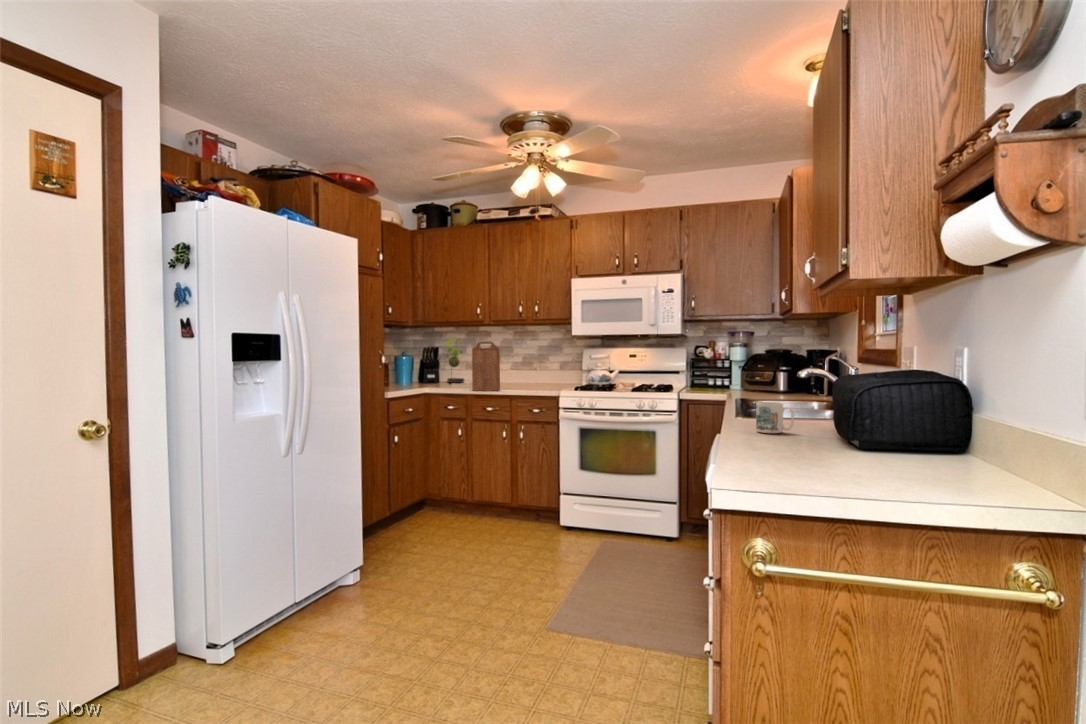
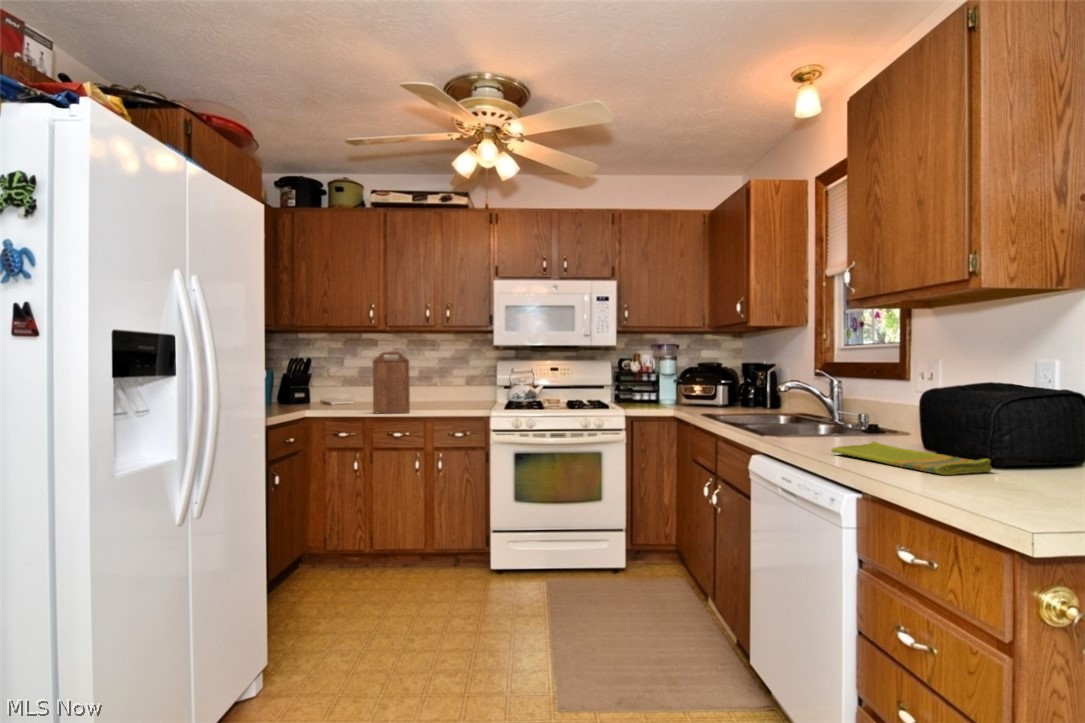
plant: present [444,338,464,383] -> none [315,342,350,404]
mug: present [756,402,794,433] -> none [799,413,839,446]
dish towel: none [759,430,865,463] -> present [831,441,991,475]

